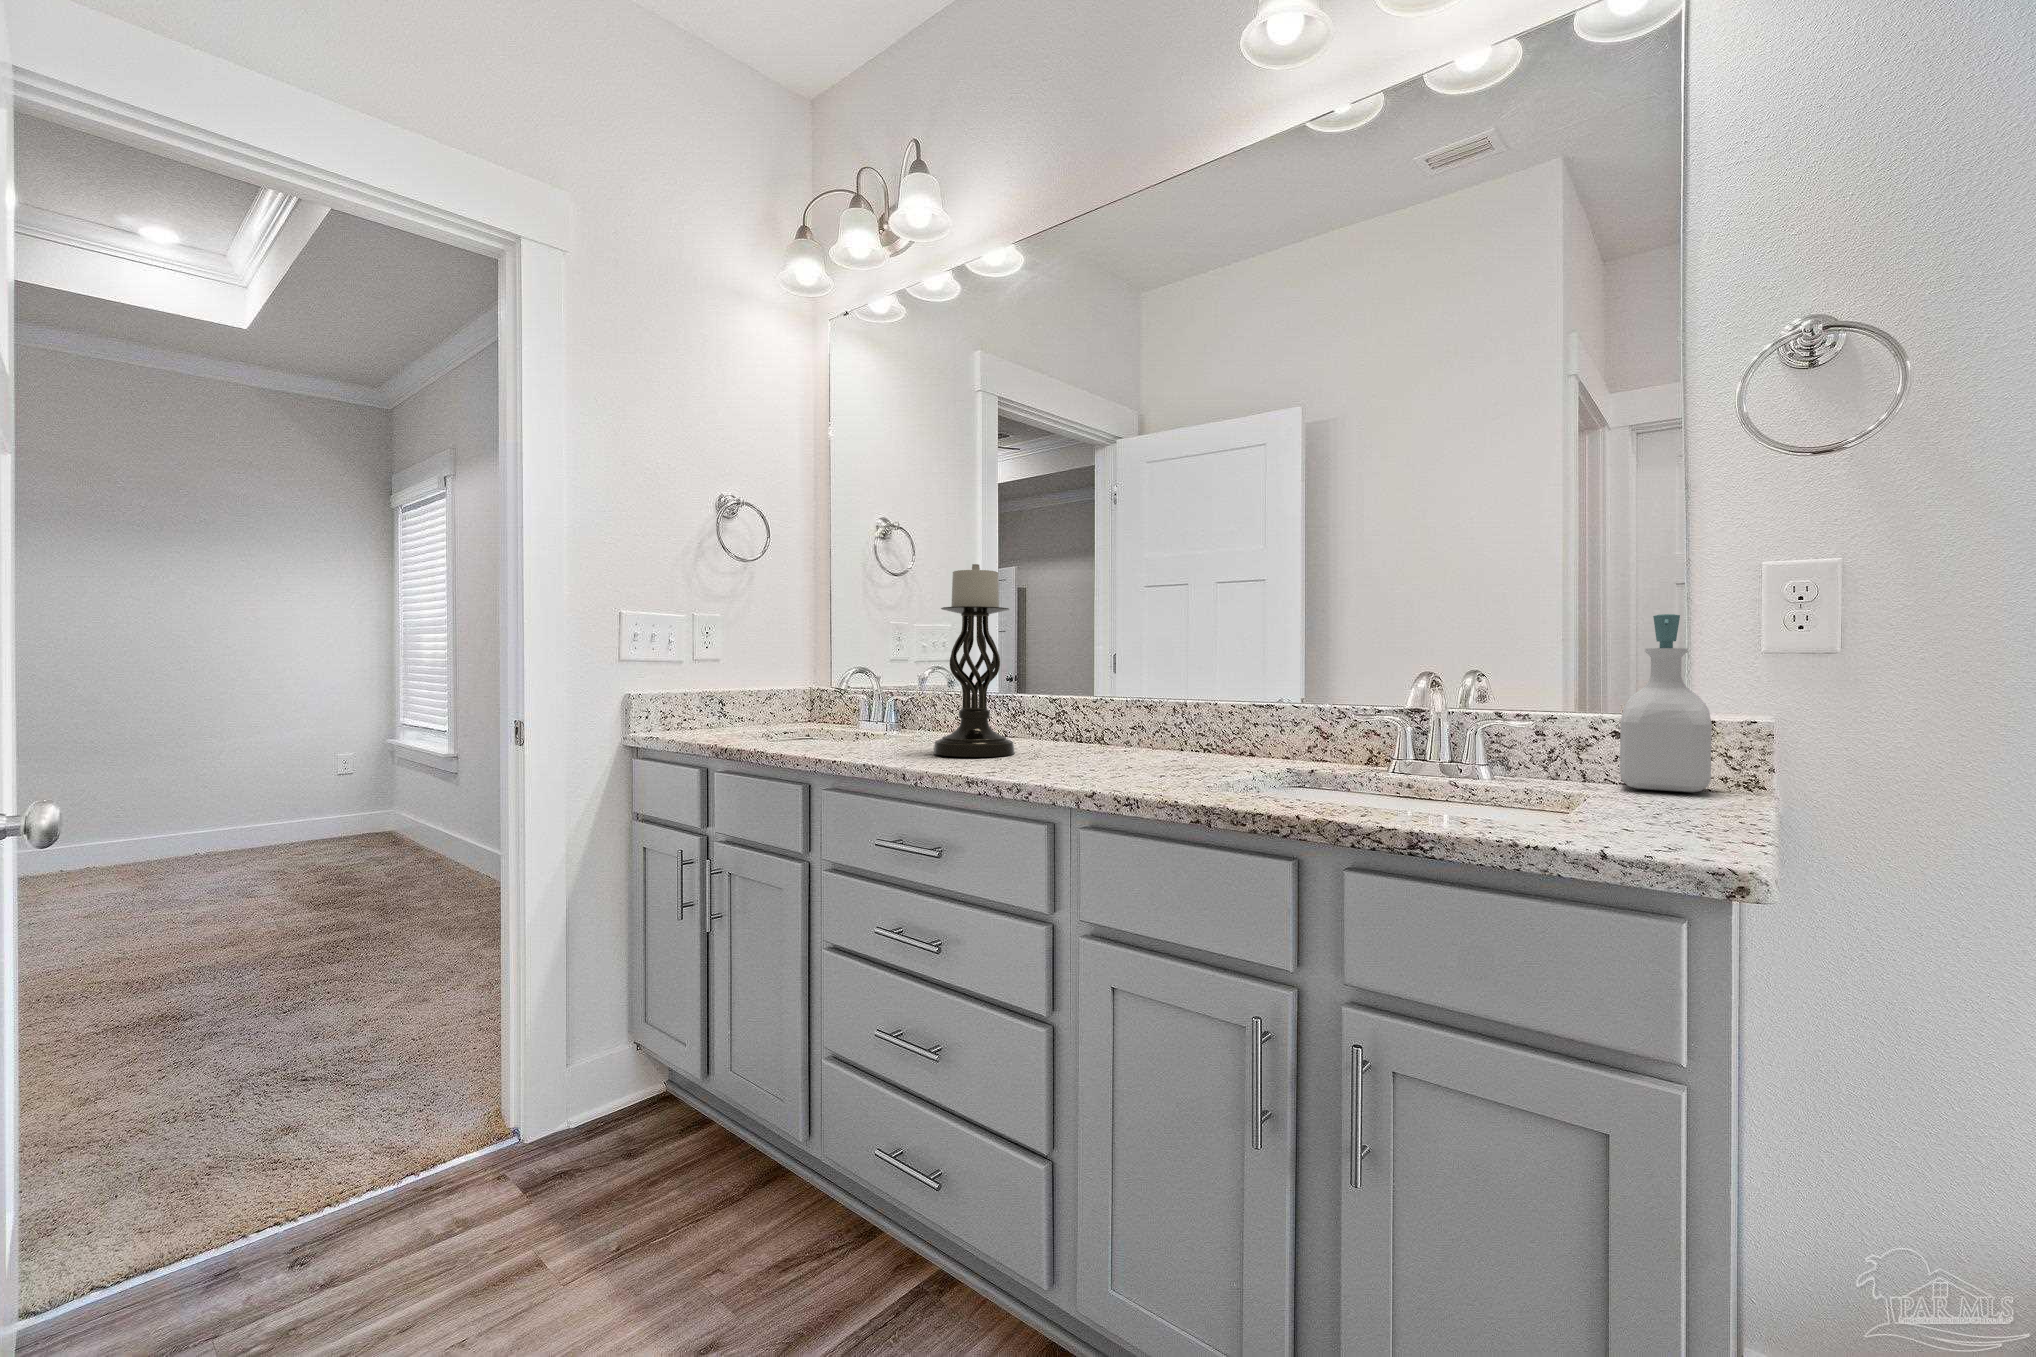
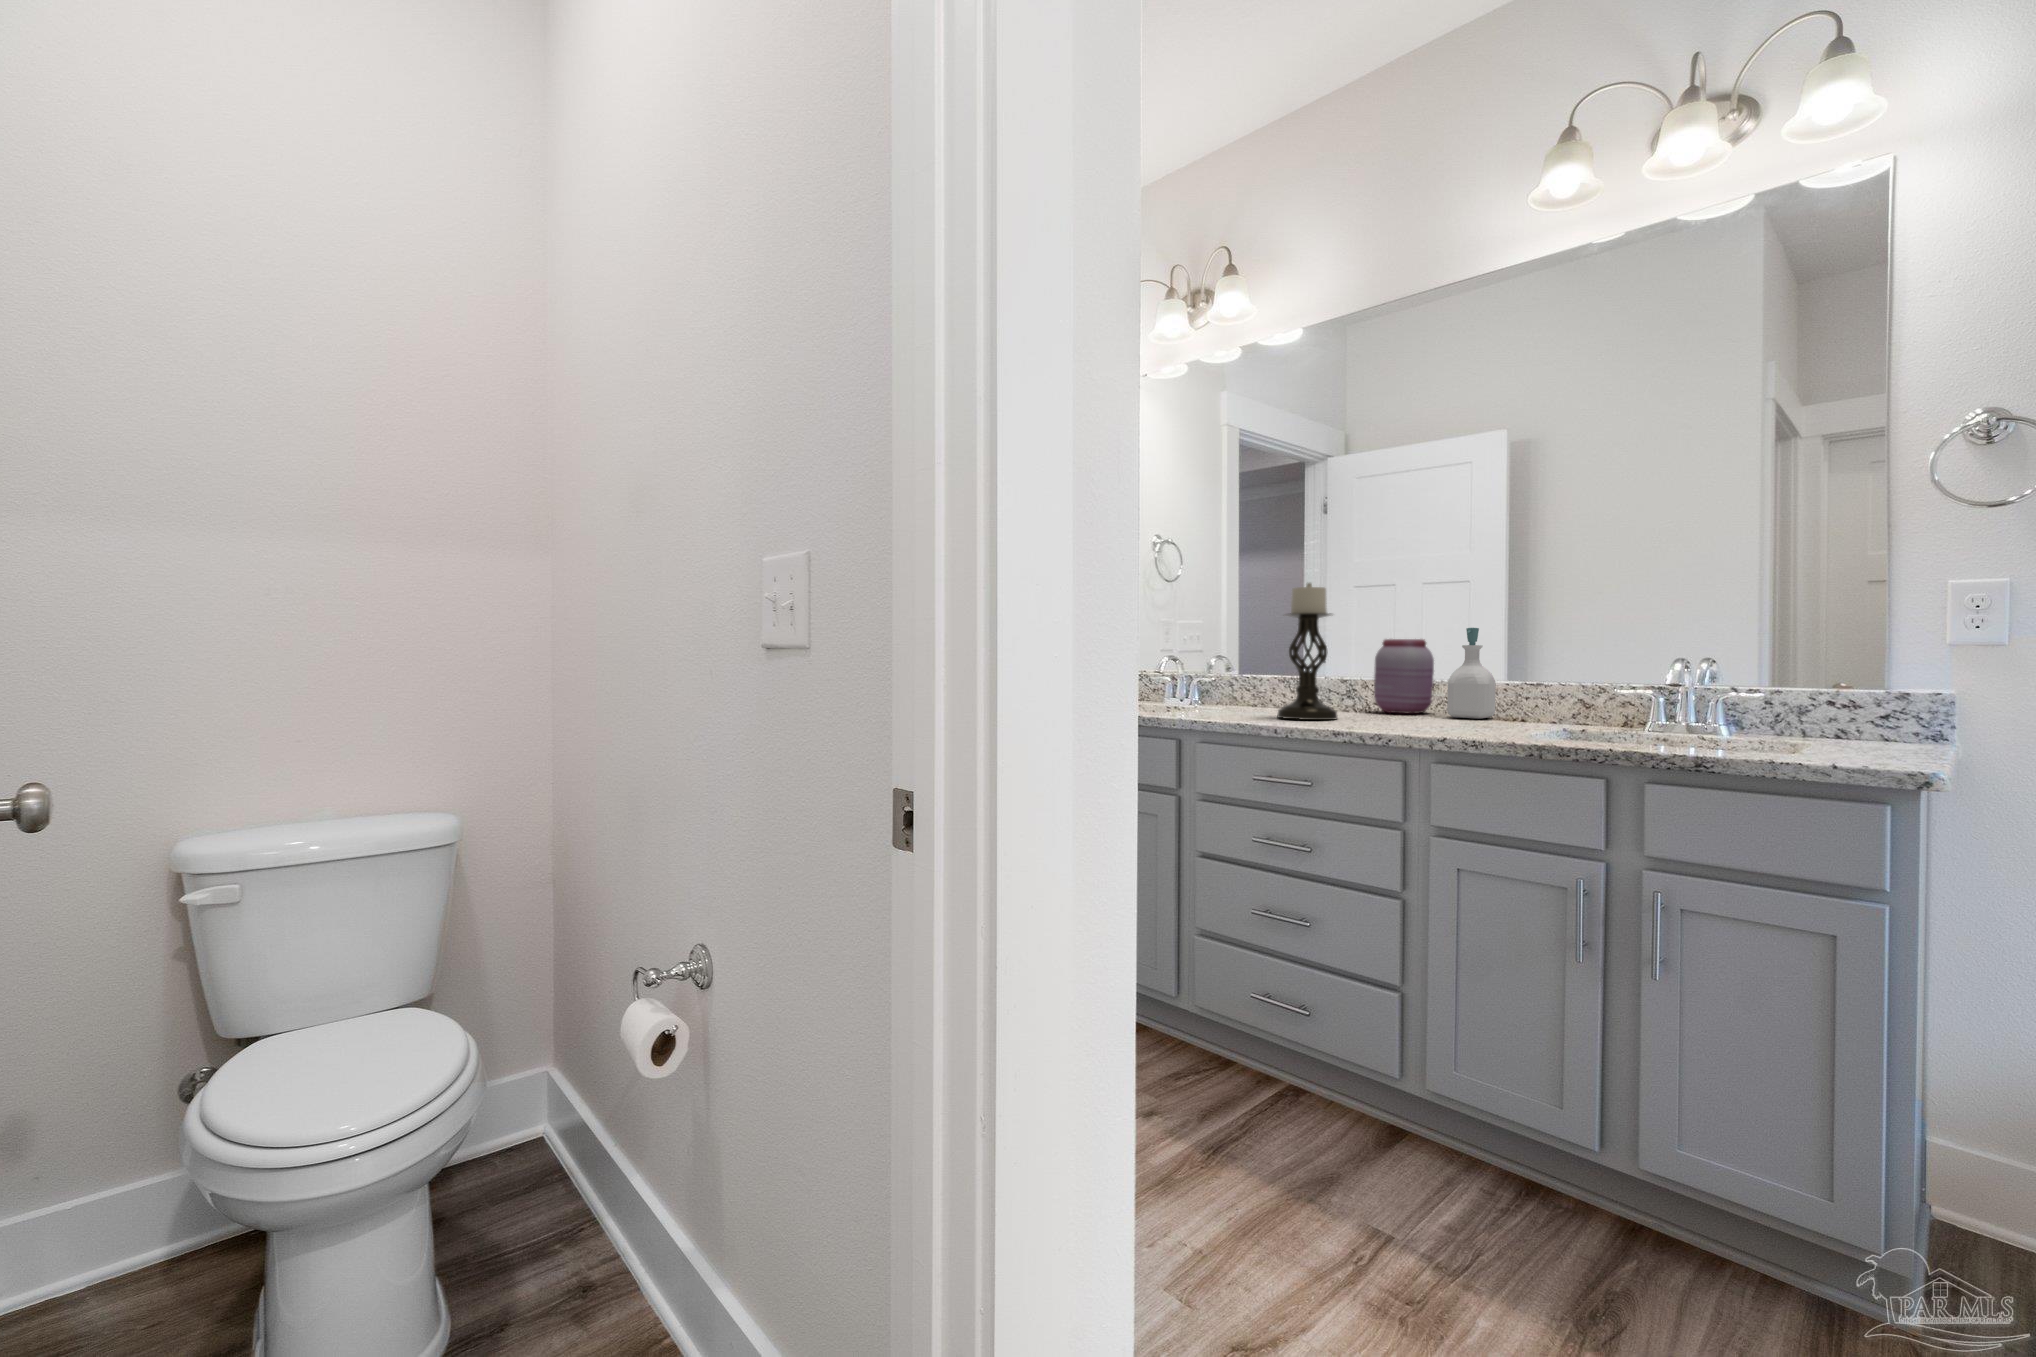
soap bottle: present [1620,614,1712,792] -> present [1447,628,1496,719]
jar: none [1081,644,1154,744] -> present [1374,639,1434,714]

